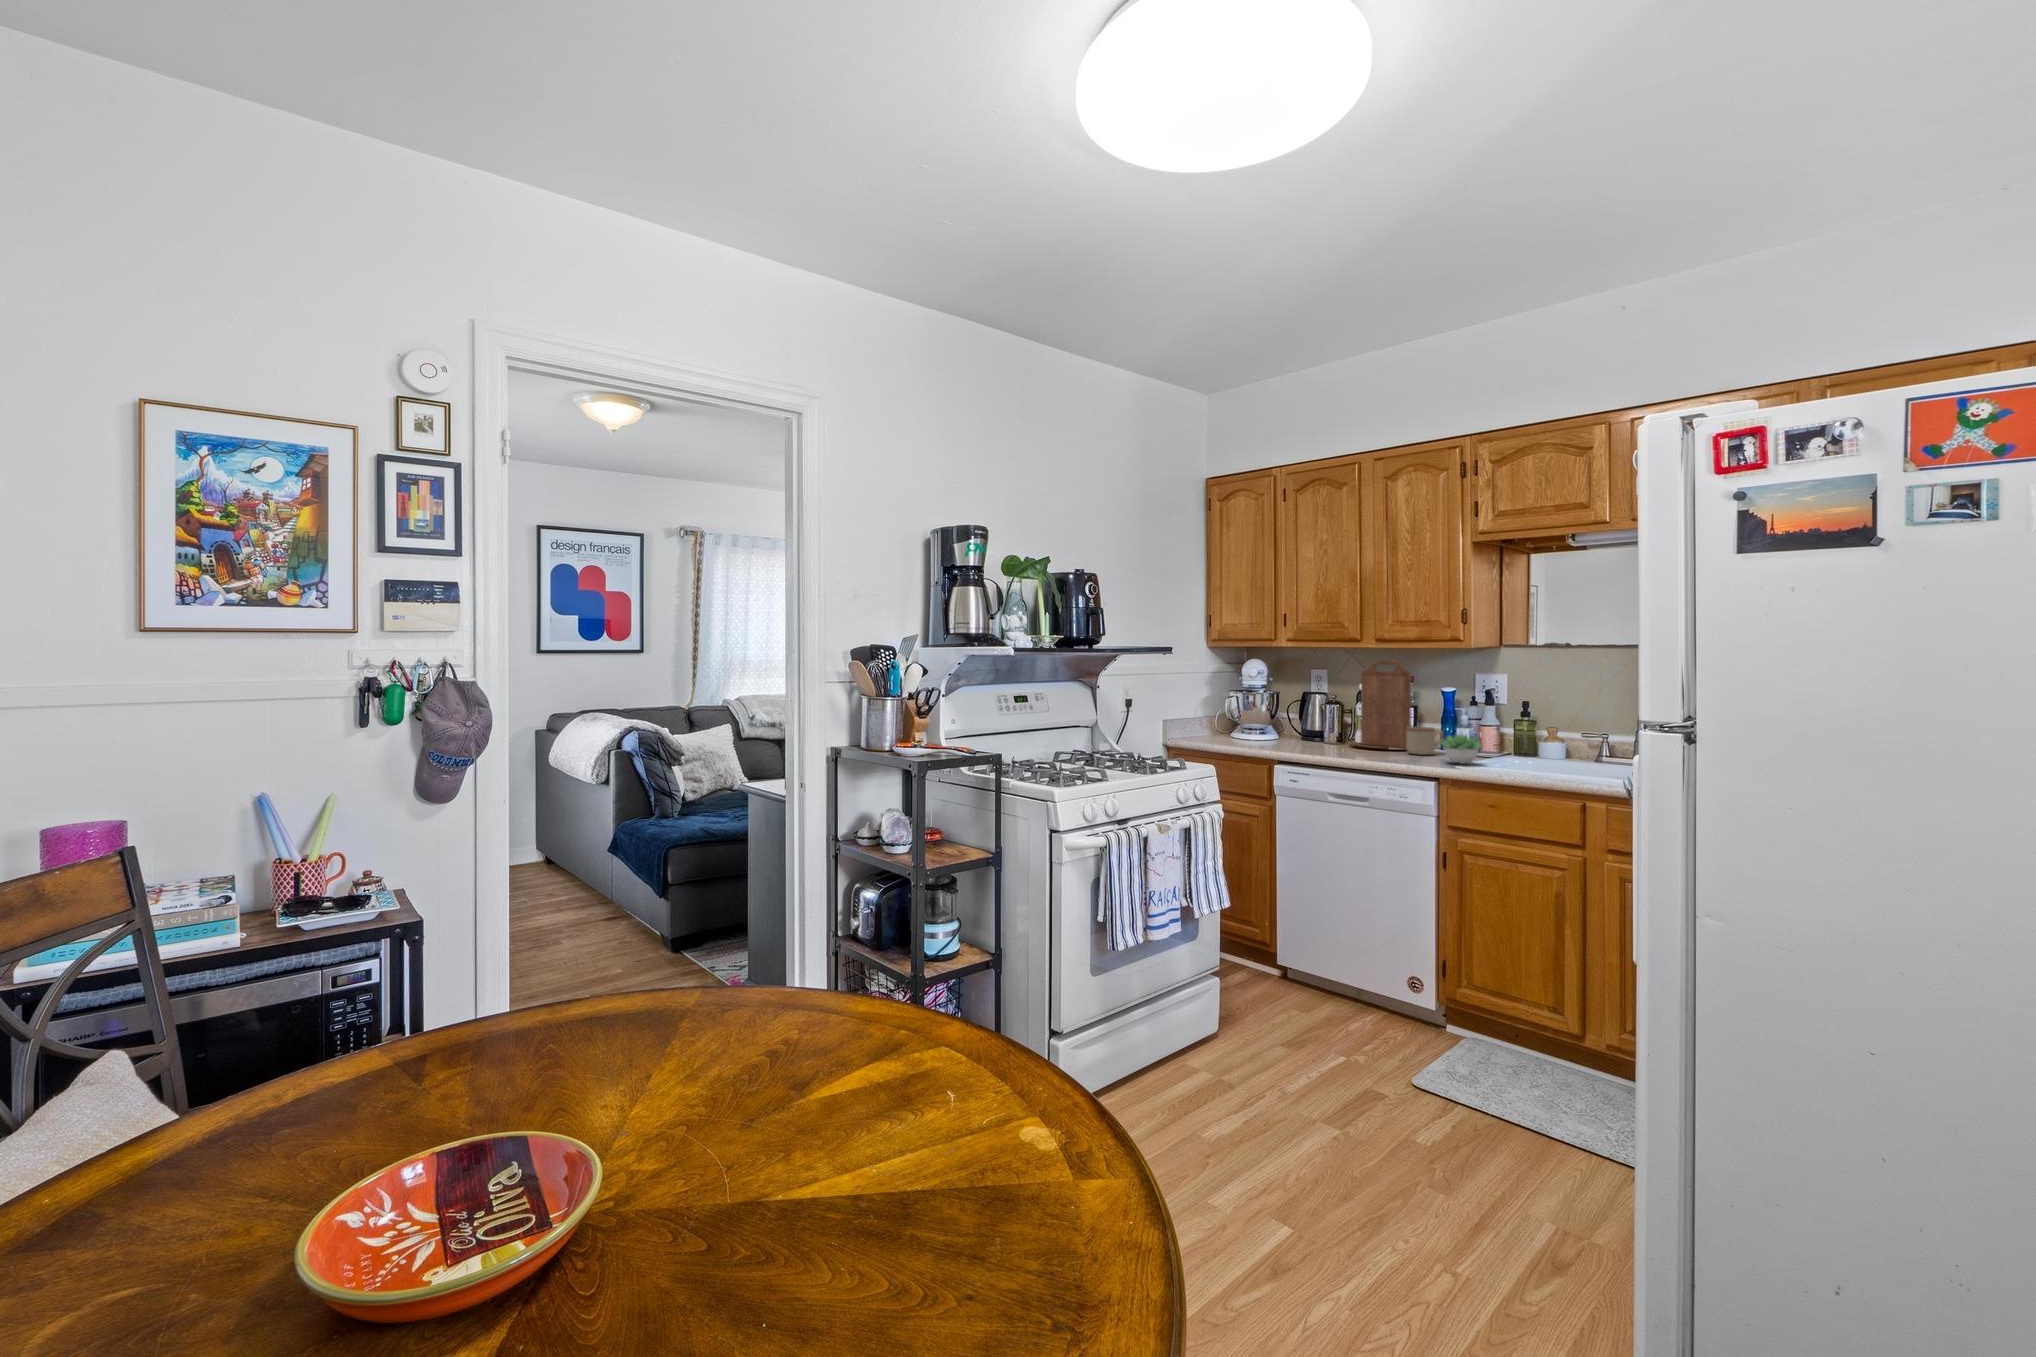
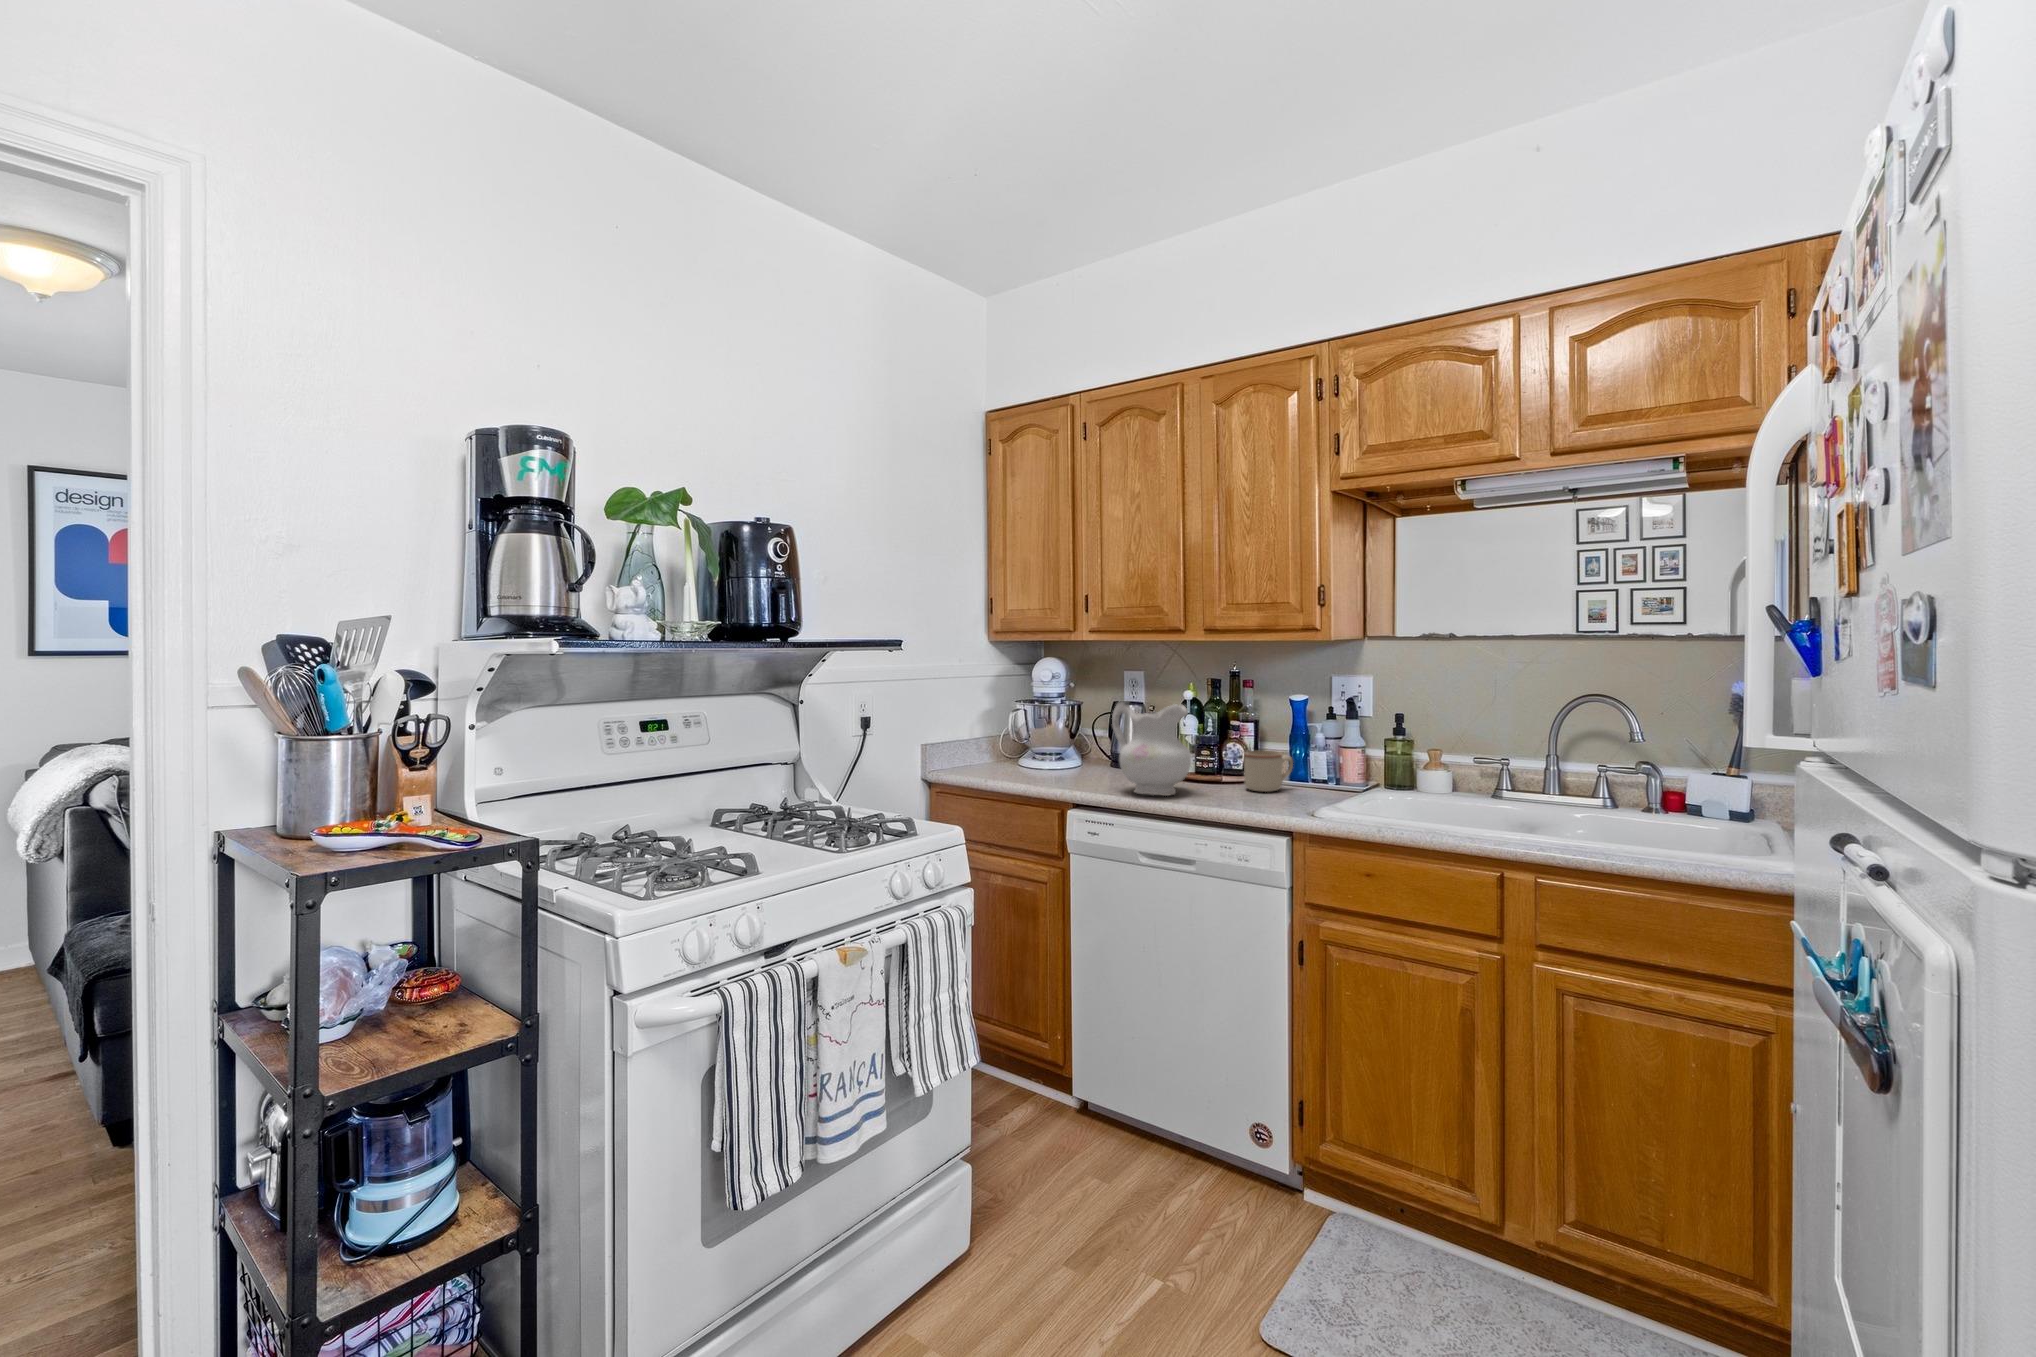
cutting board: present [1361,660,1411,748] -> none [1185,657,1250,778]
ceramic pitcher: none [1309,689,1367,755] -> present [1112,700,1191,796]
succulent plant: present [1440,734,1482,764] -> none [1289,765,1349,808]

